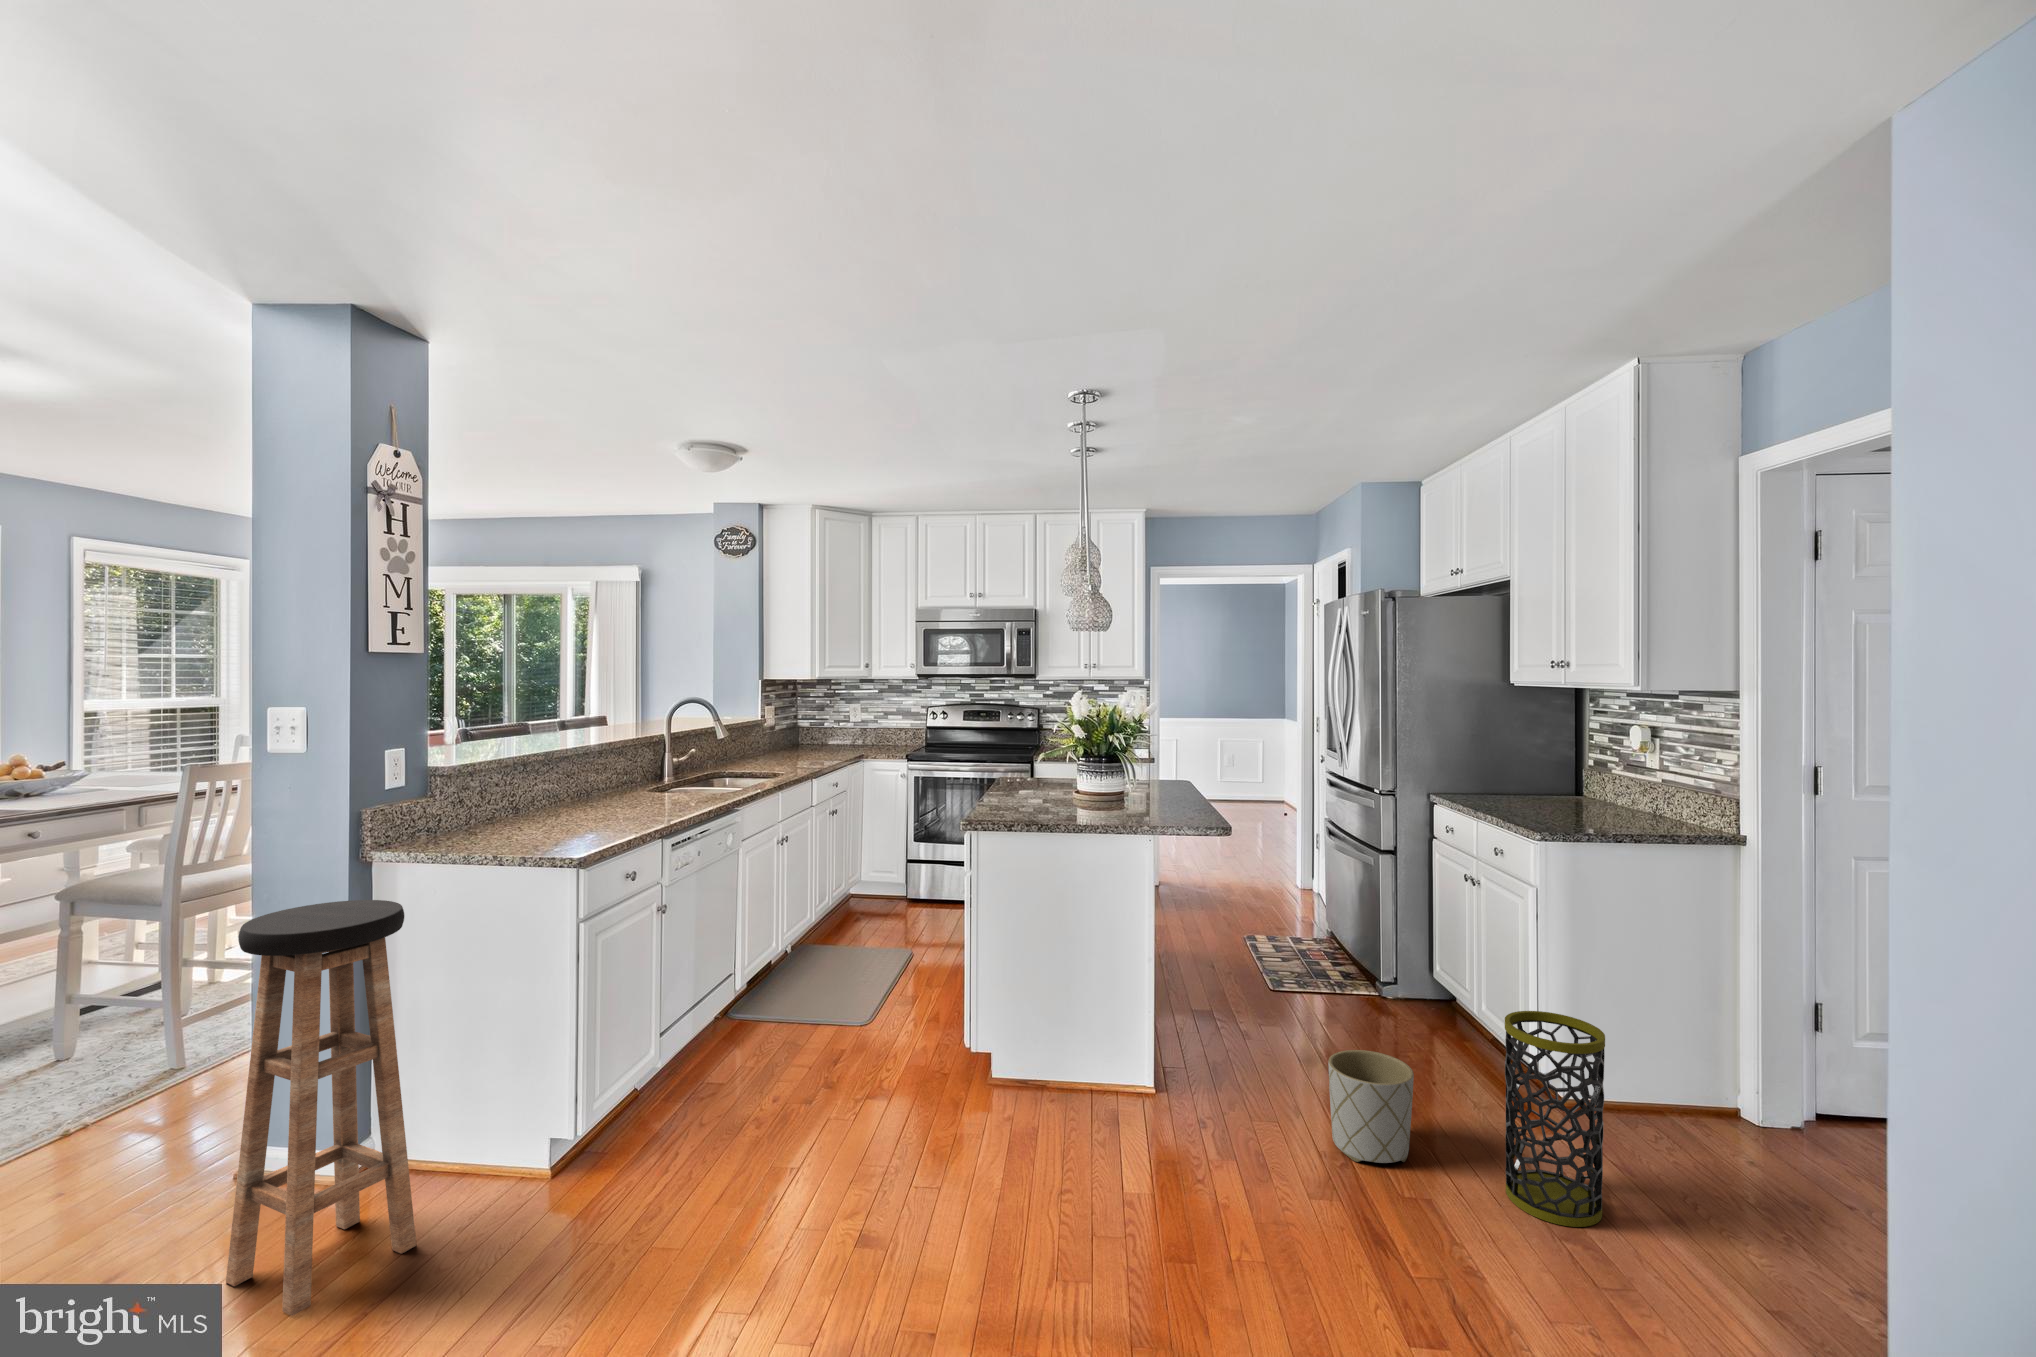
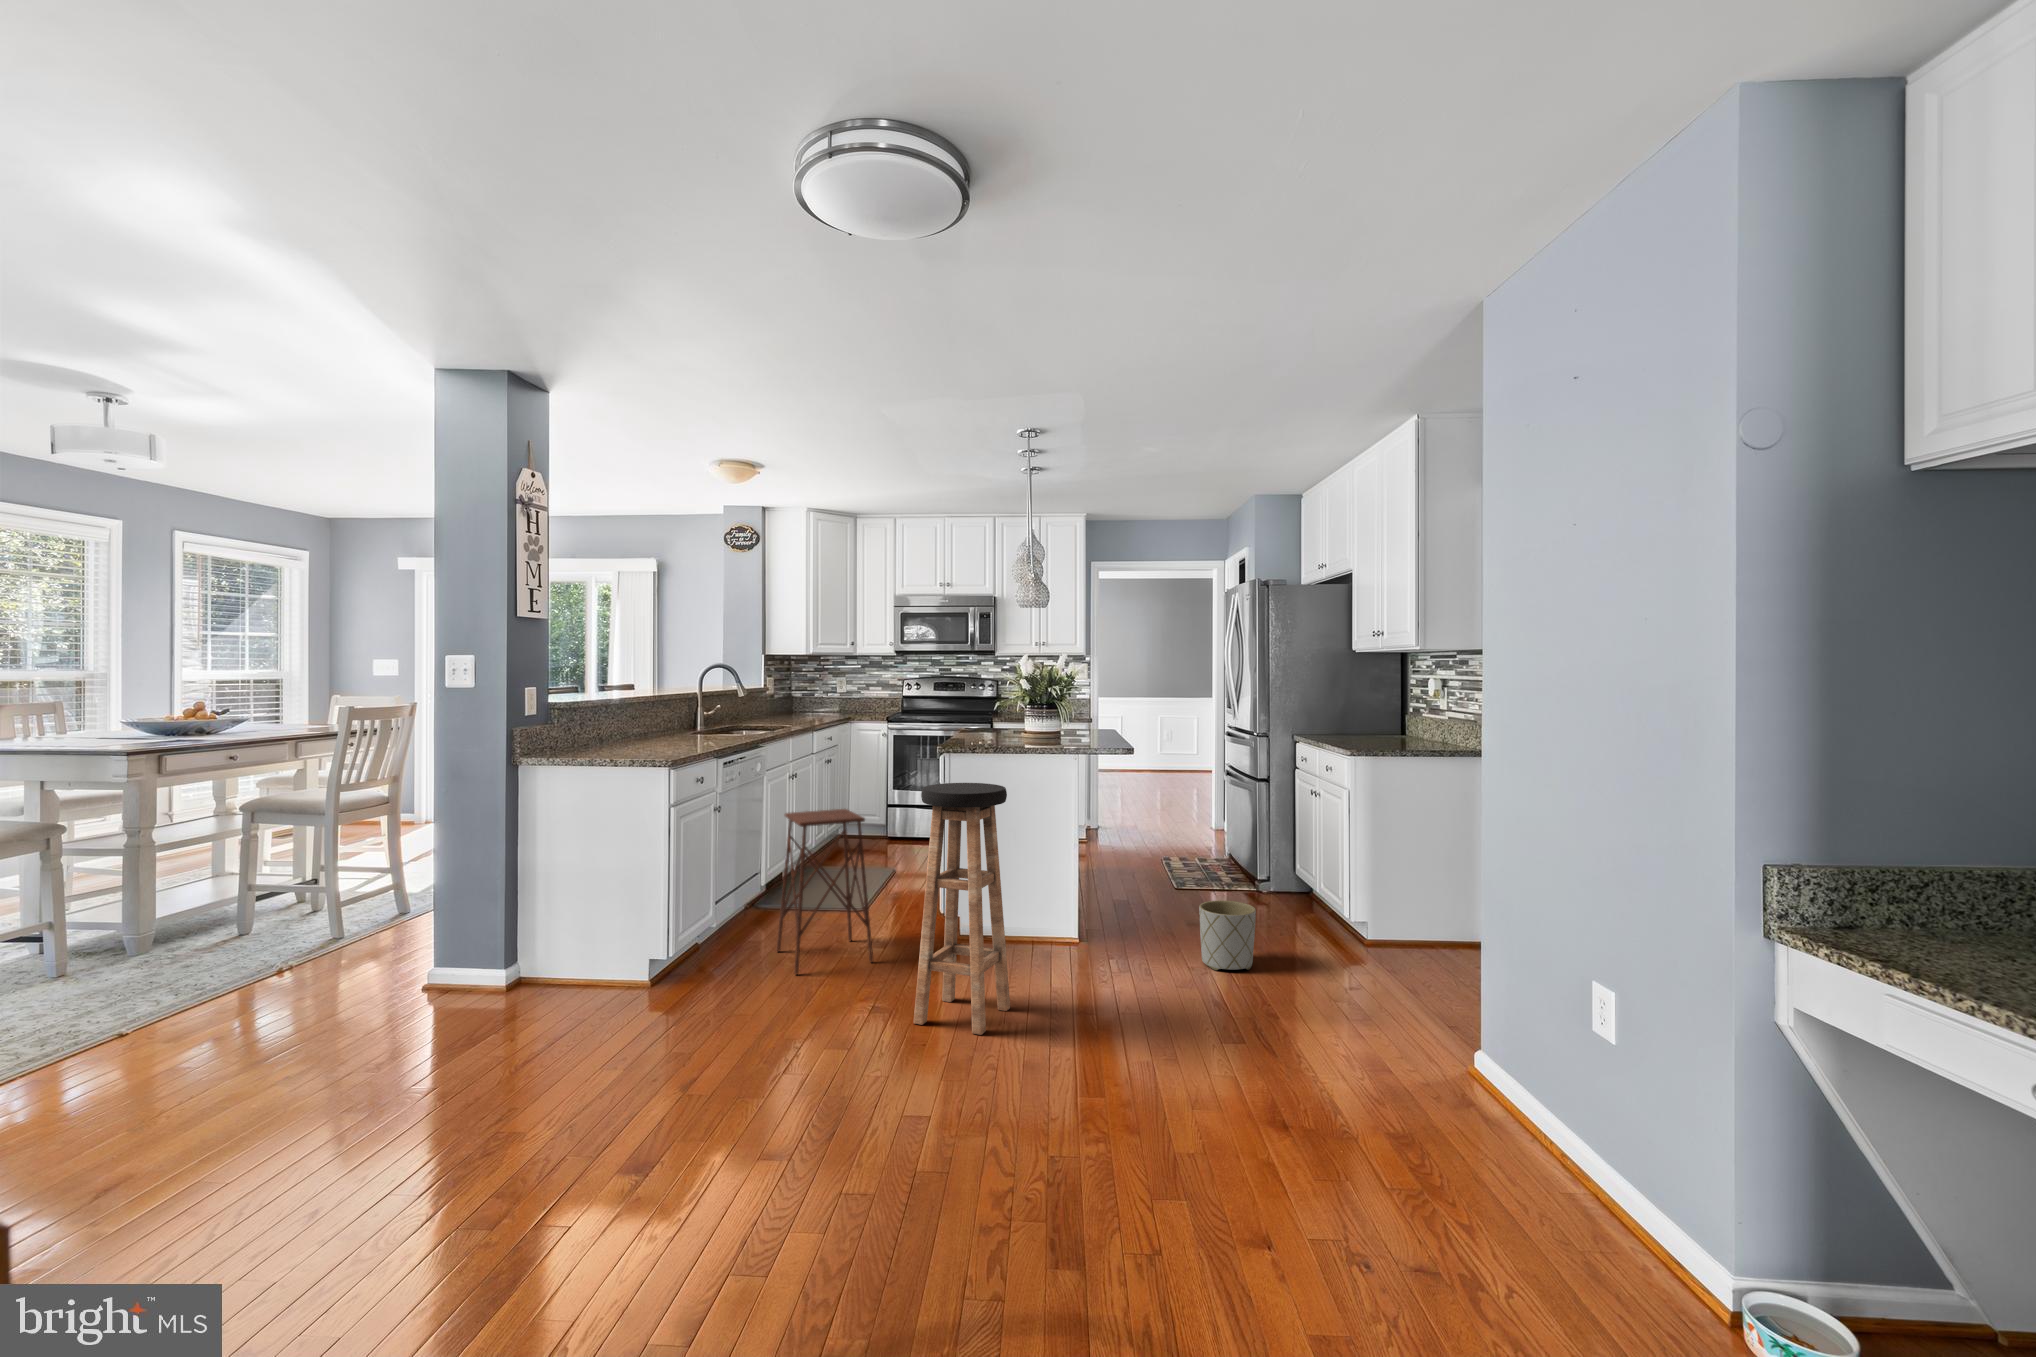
bar stool: present [226,900,416,1316] -> present [913,783,1010,1035]
side table: none [736,908,866,1158] -> present [777,809,873,974]
trash can: present [1505,1011,1605,1227] -> none [1311,863,1373,996]

